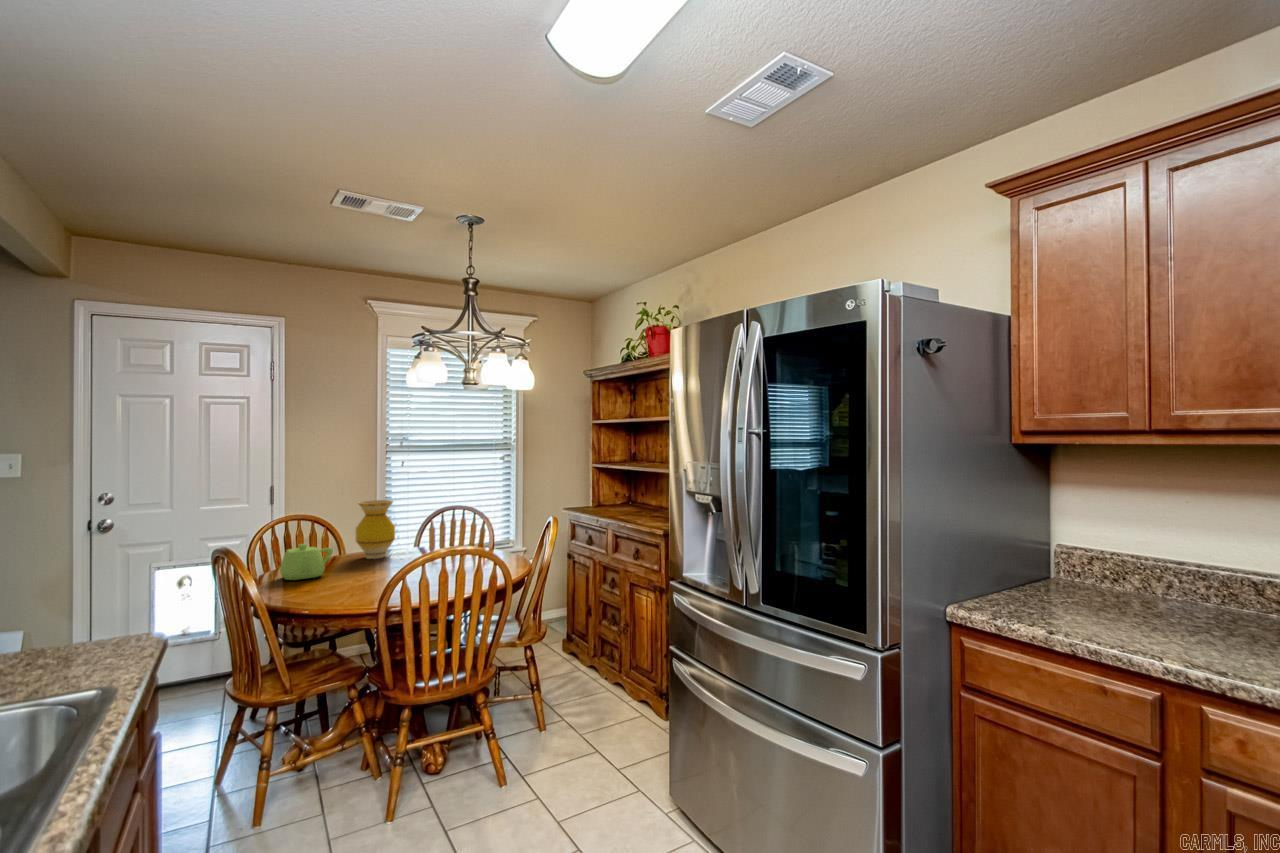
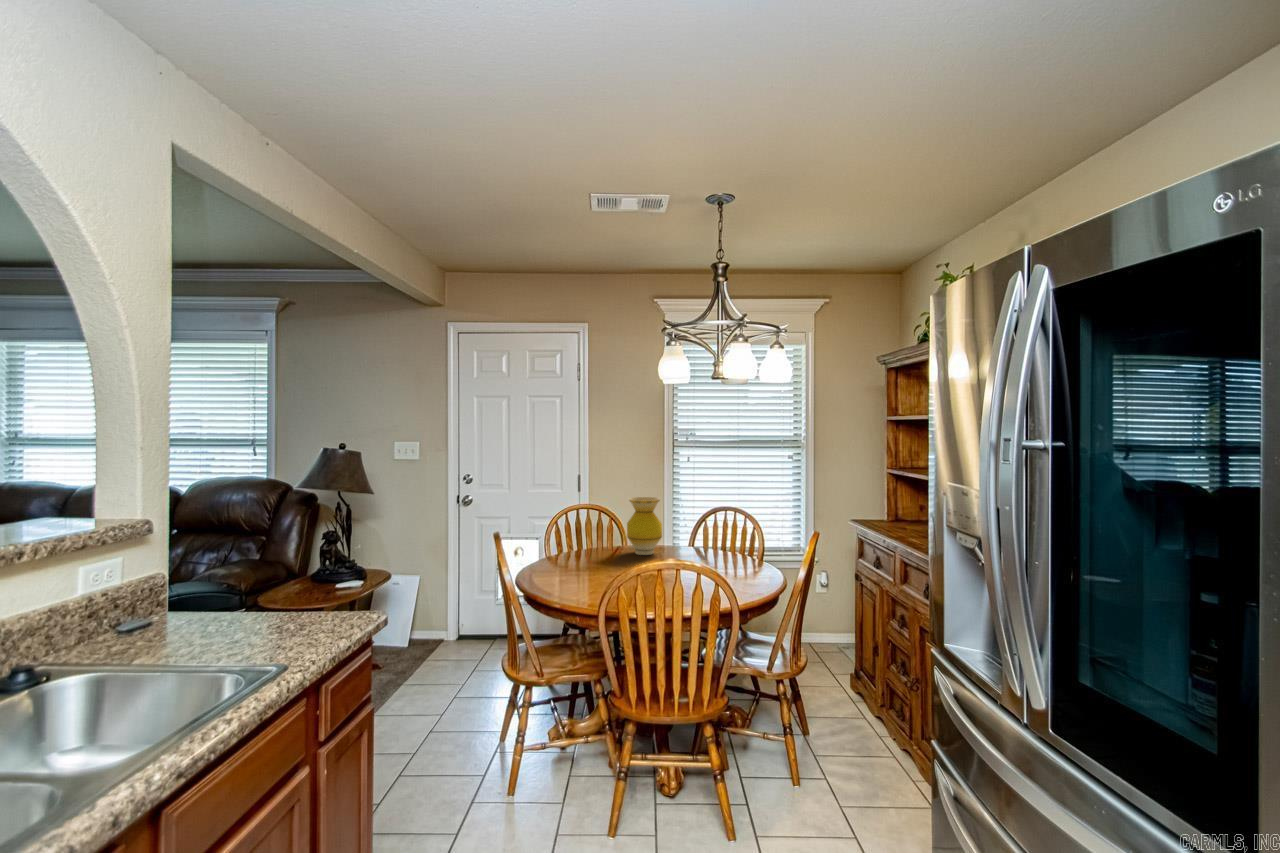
teapot: present [280,544,333,580] -> none [552,536,596,569]

